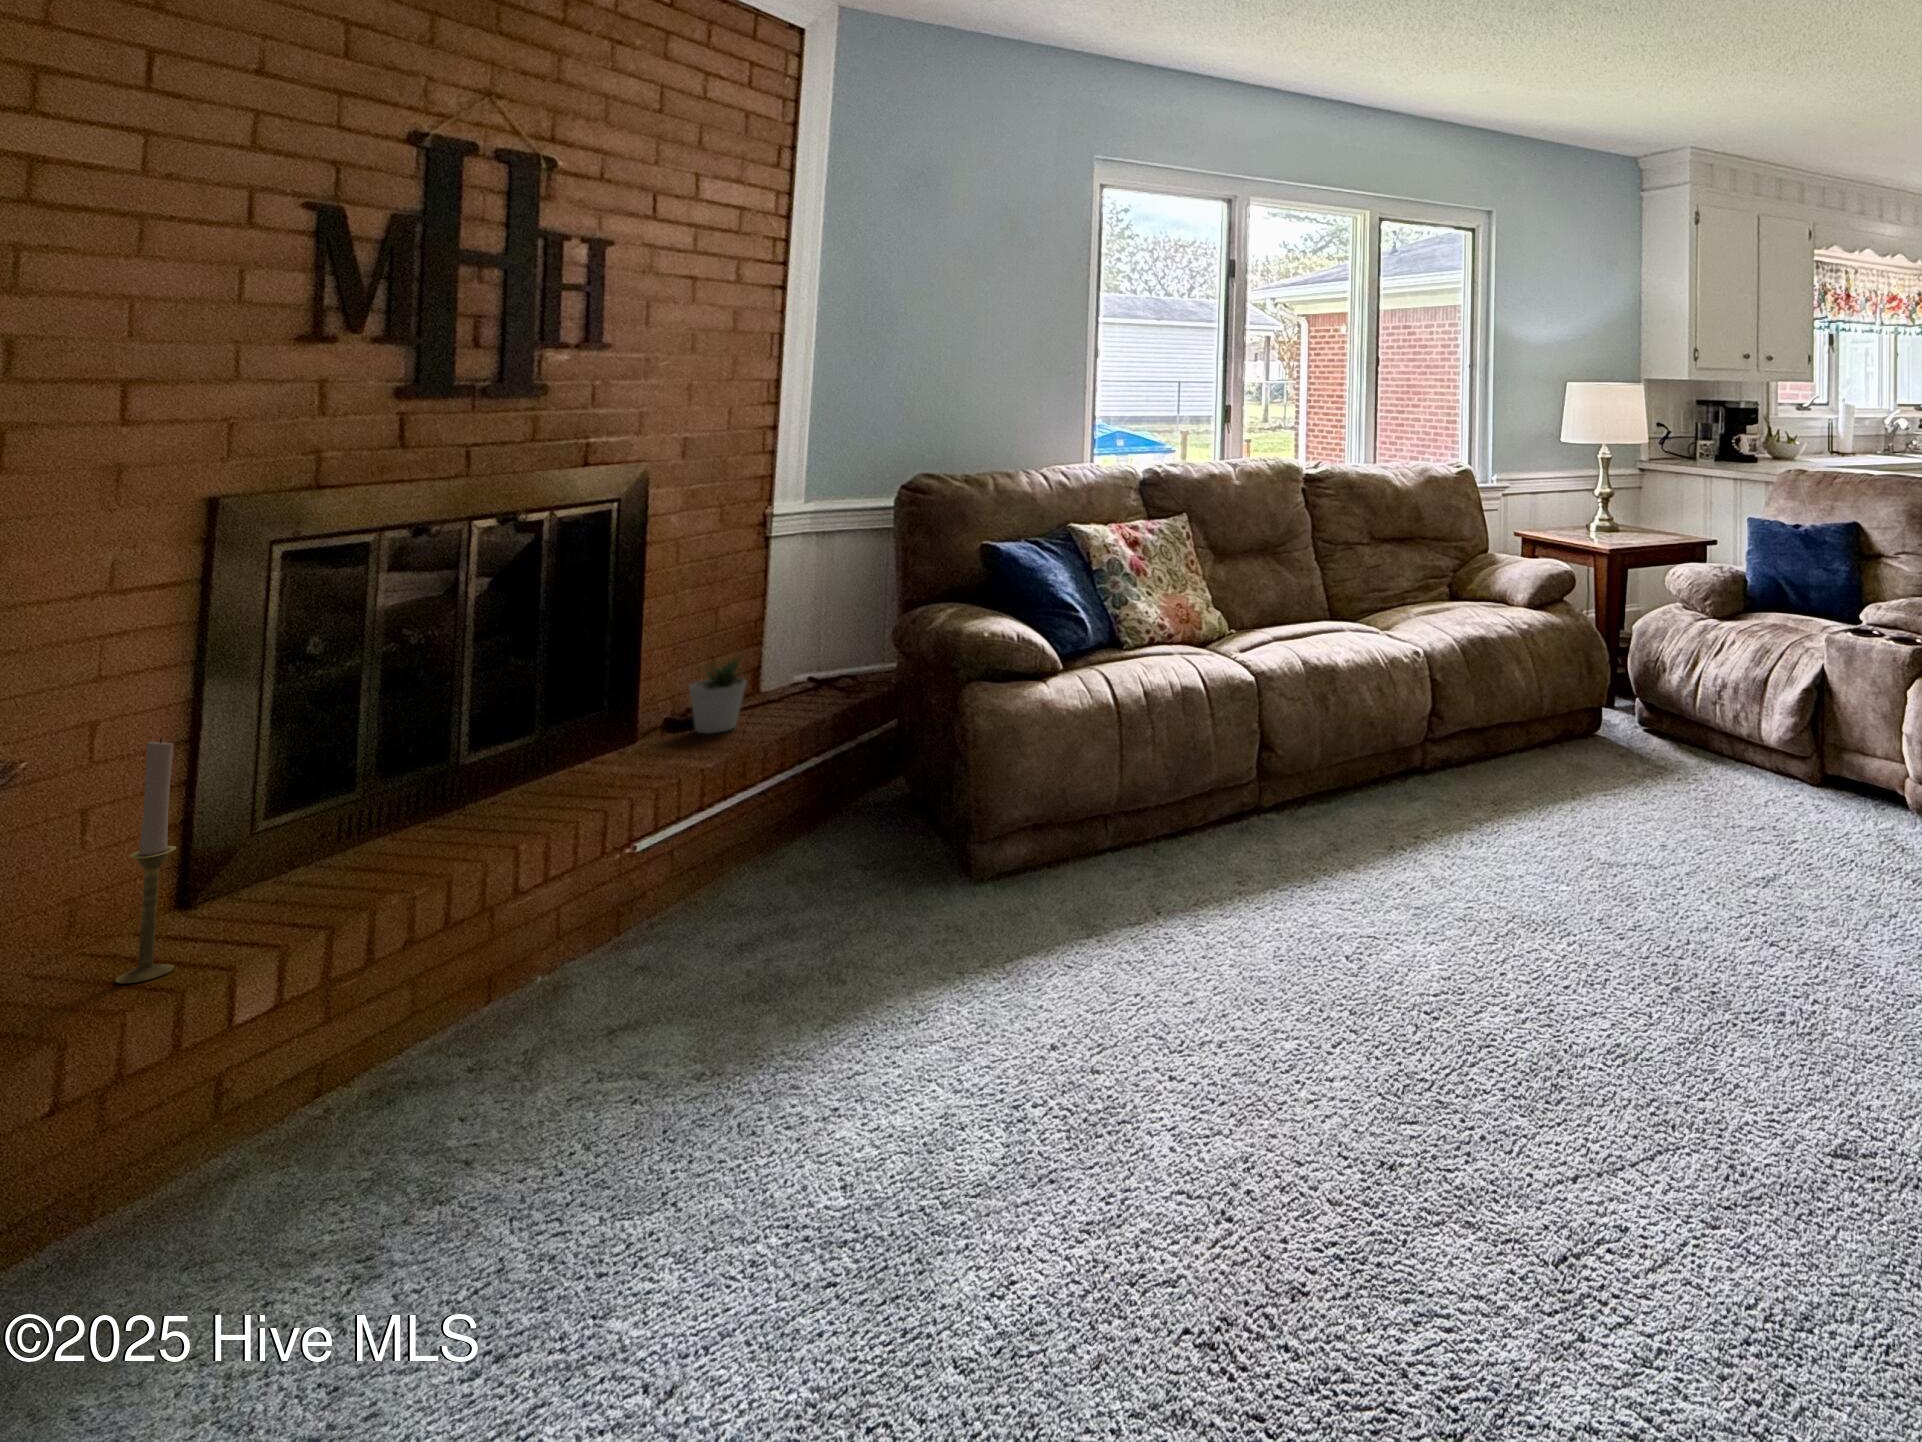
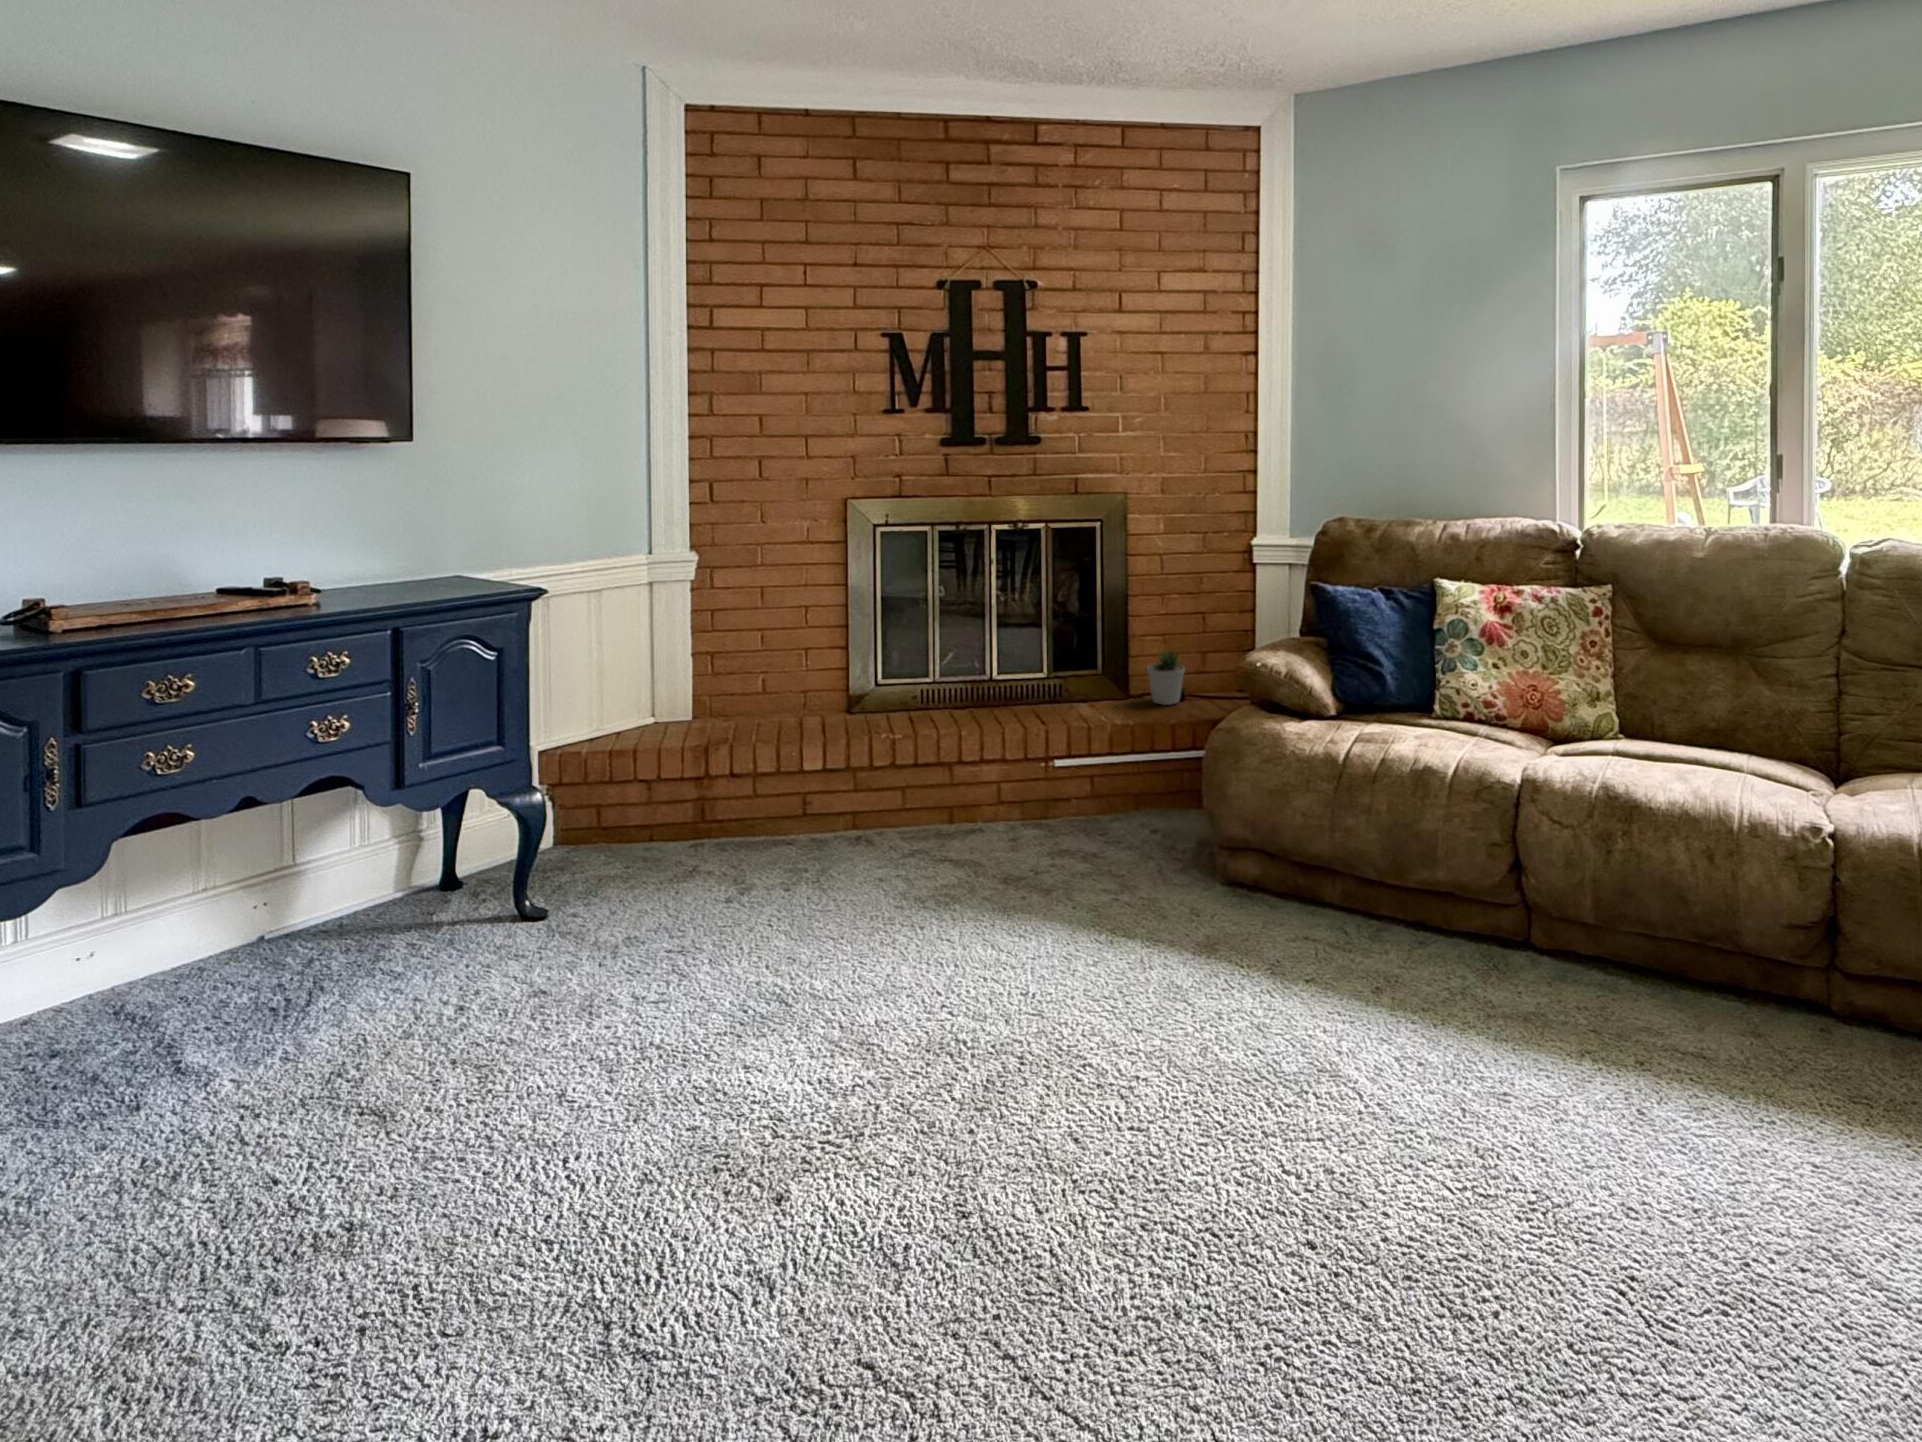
candlestick: present [115,738,177,983] -> none [765,627,786,747]

